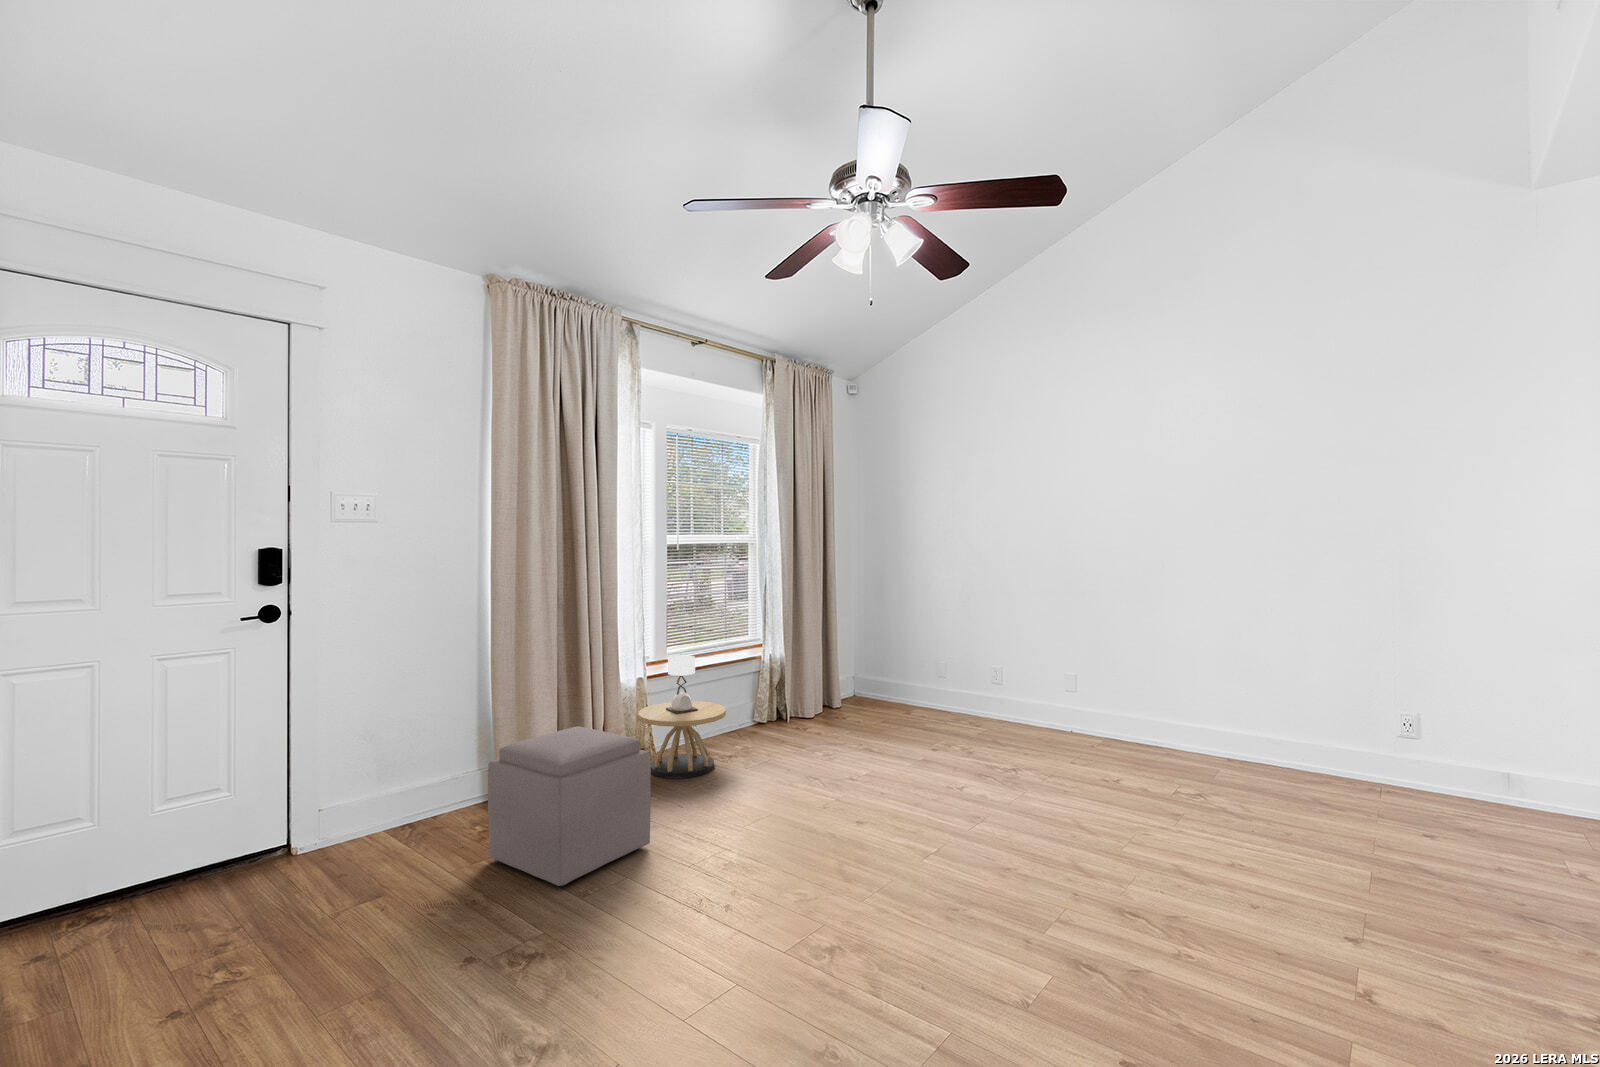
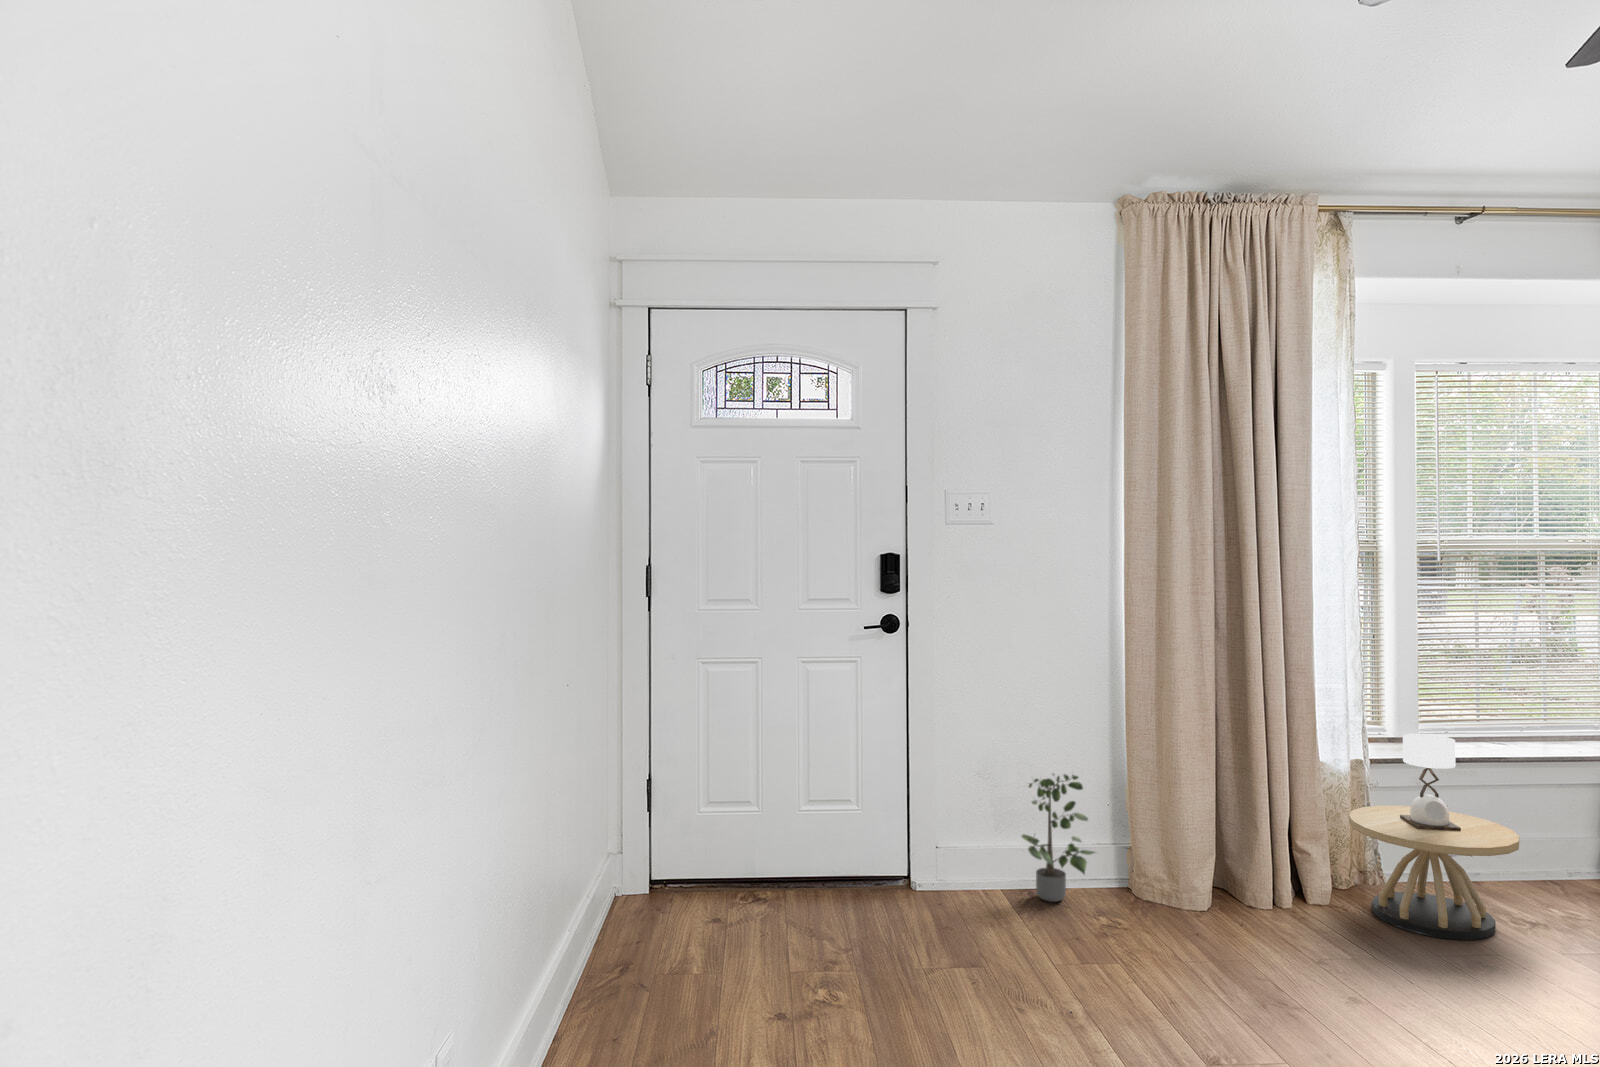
potted plant: none [405,718,472,828] -> present [1022,774,1095,902]
ottoman: present [488,726,651,886] -> none [1102,815,1339,1036]

